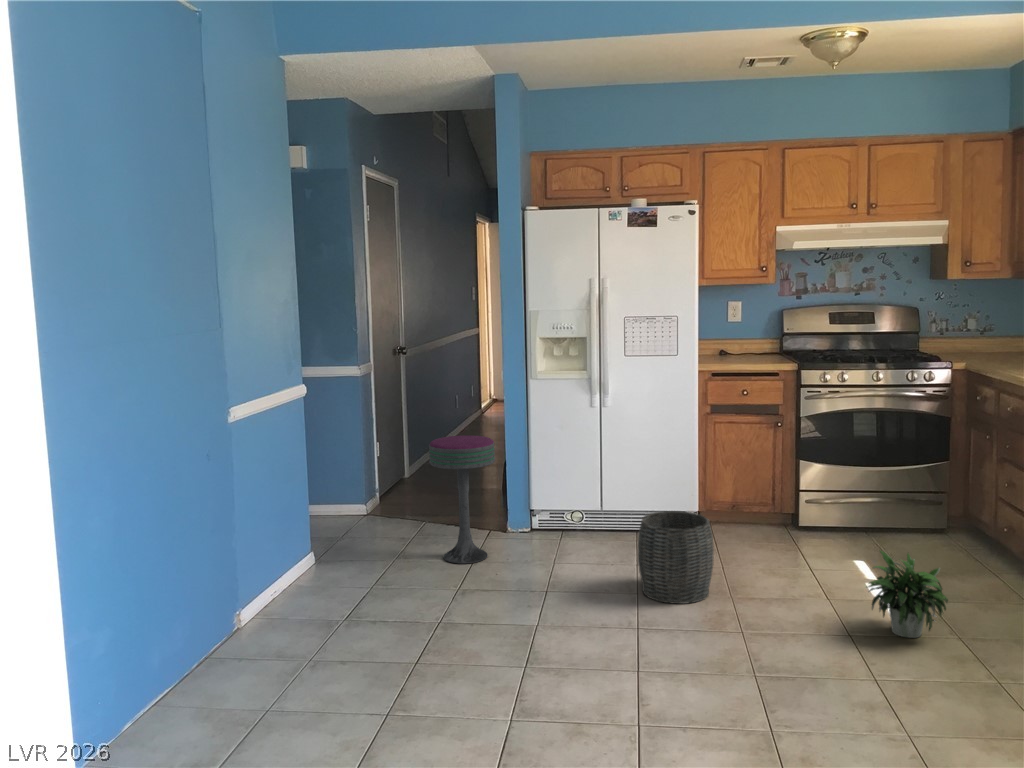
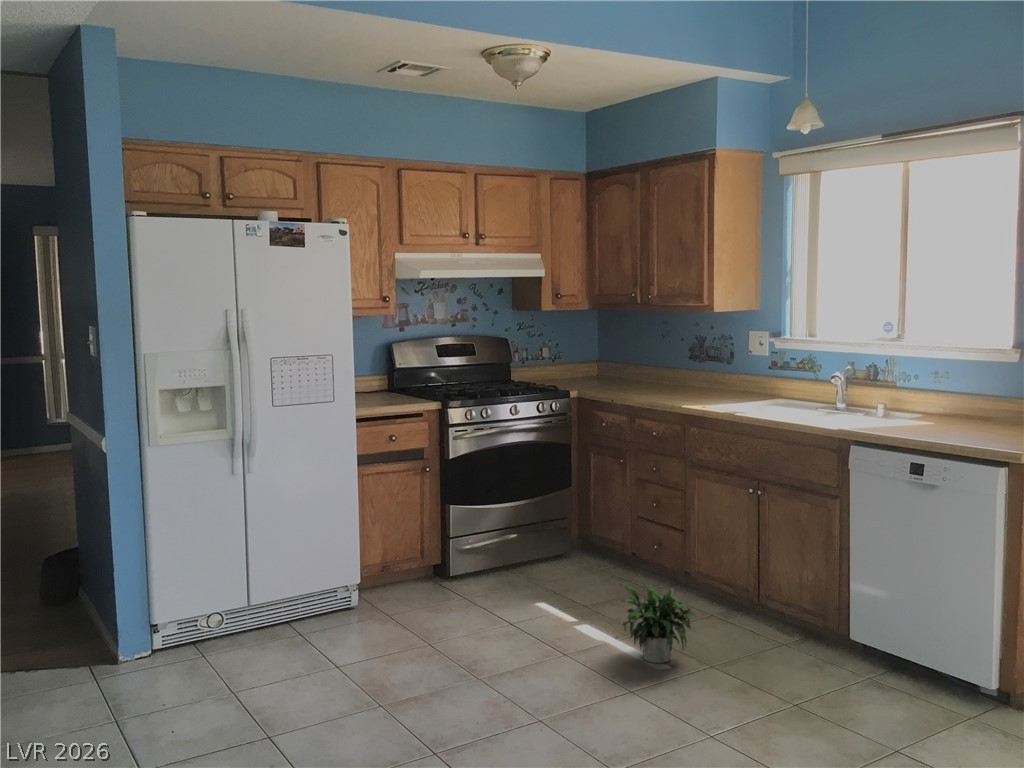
bar stool: present [429,435,495,564] -> none [38,535,144,730]
woven basket: present [638,511,714,604] -> none [375,584,464,698]

